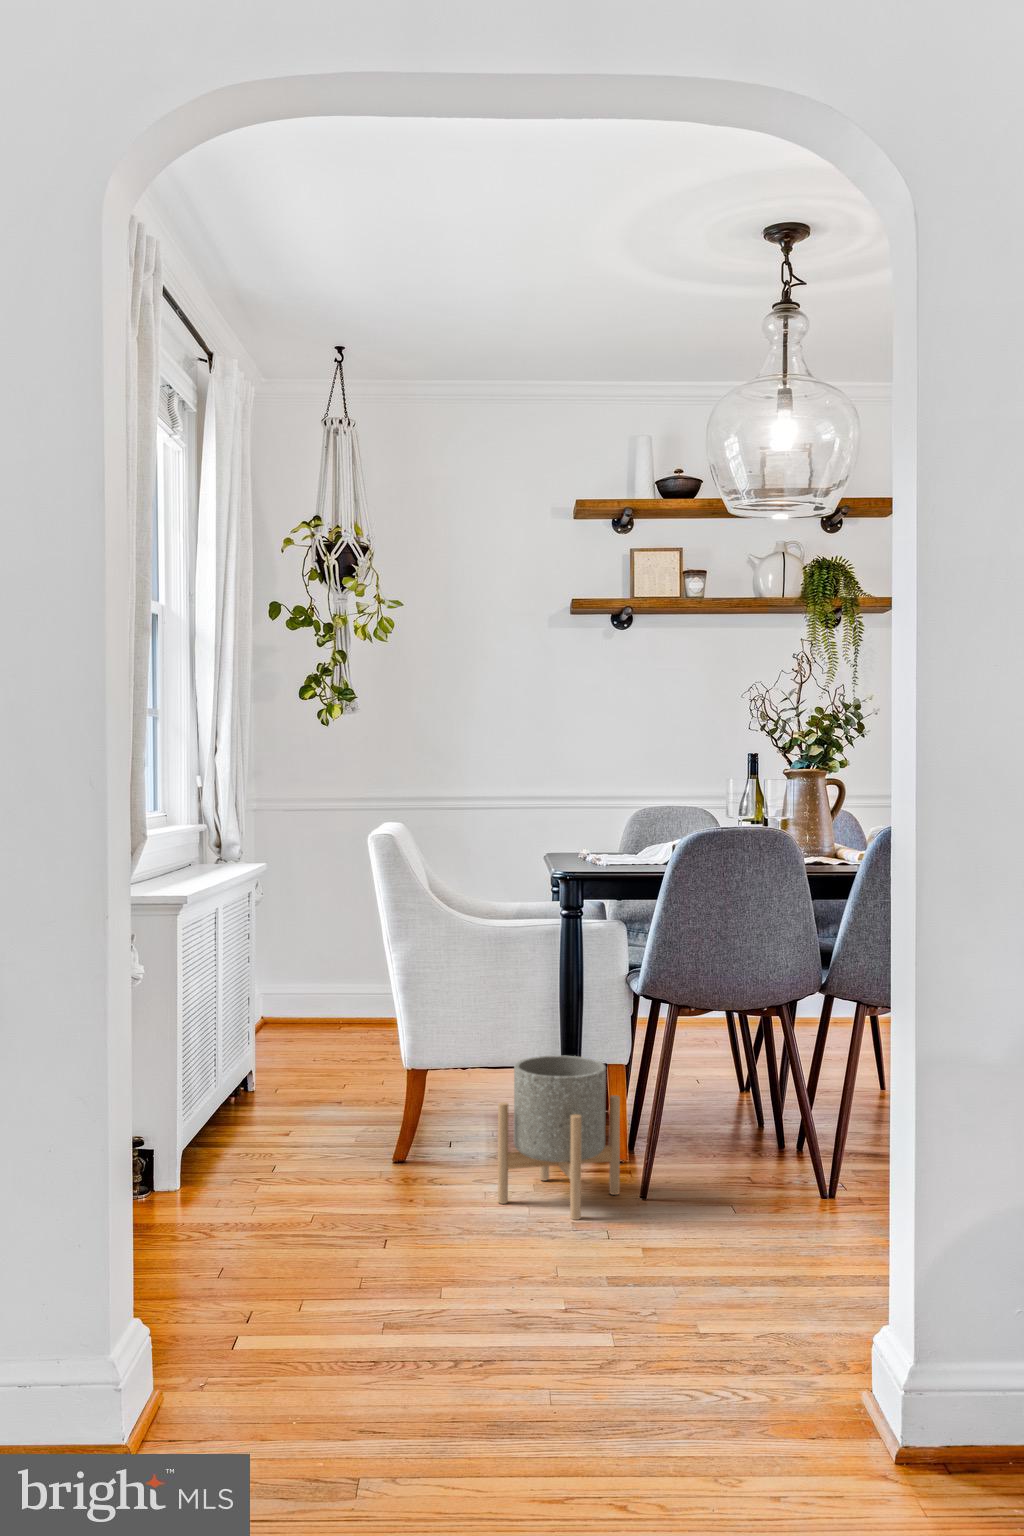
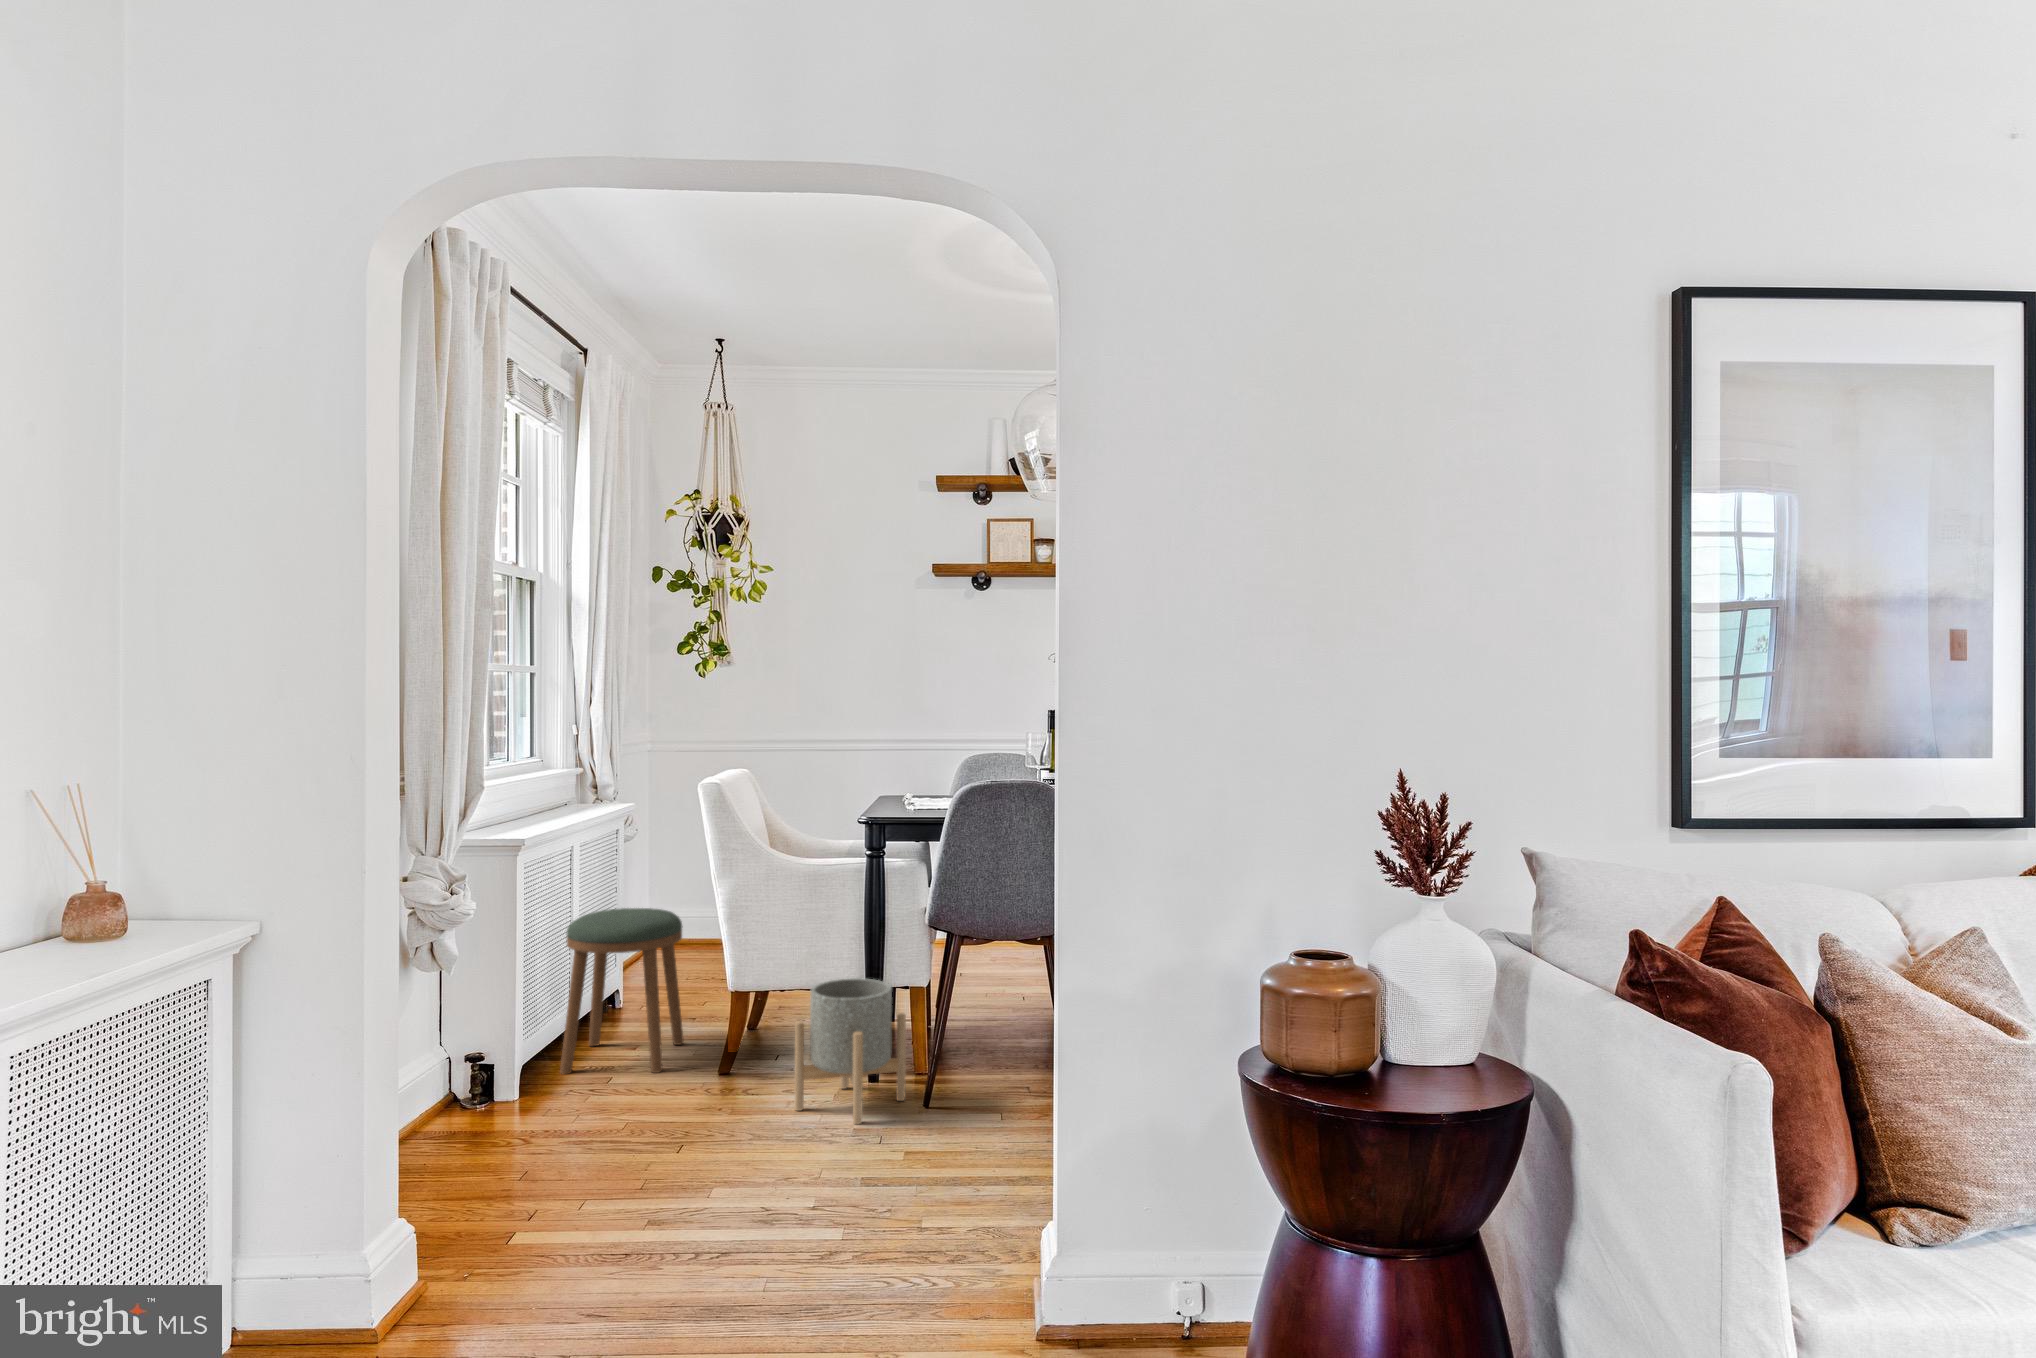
stool: none [219,978,346,1161] -> present [560,908,684,1074]

